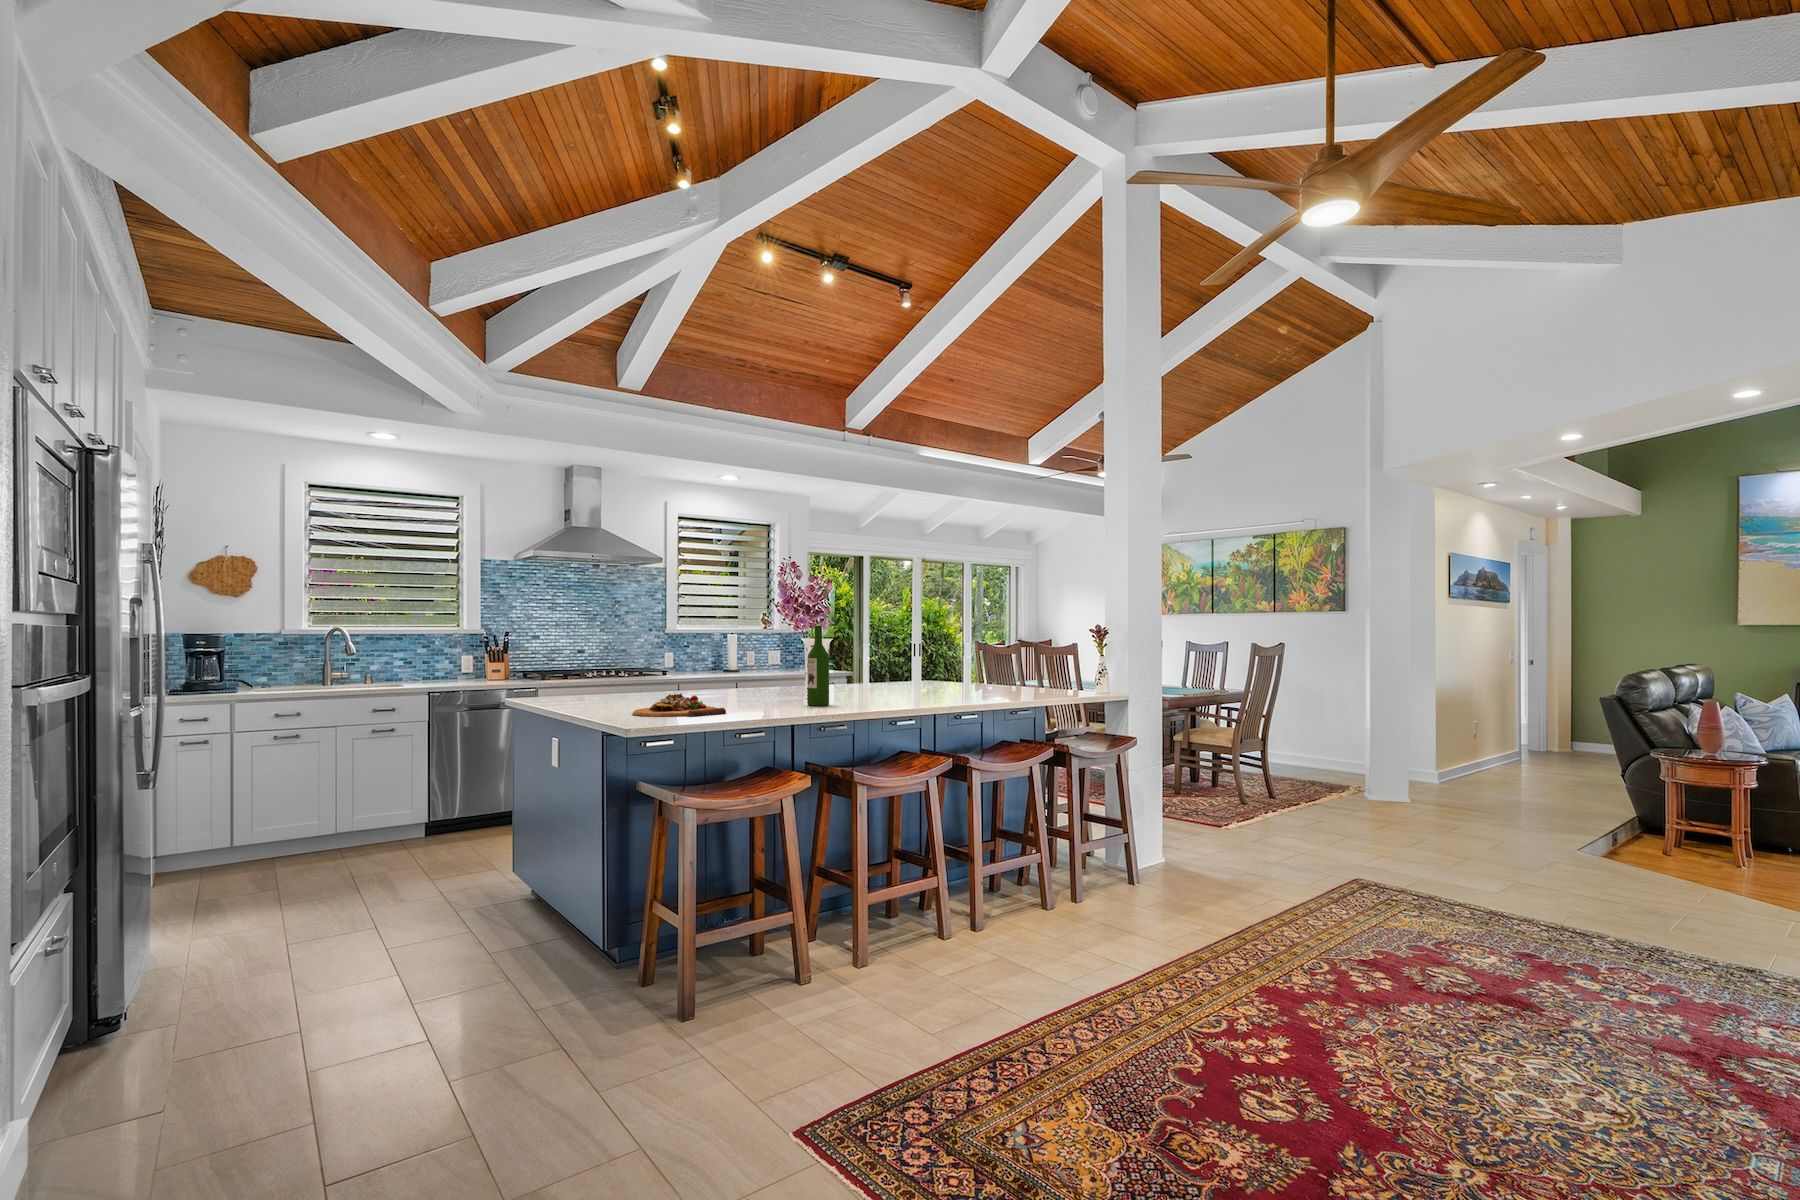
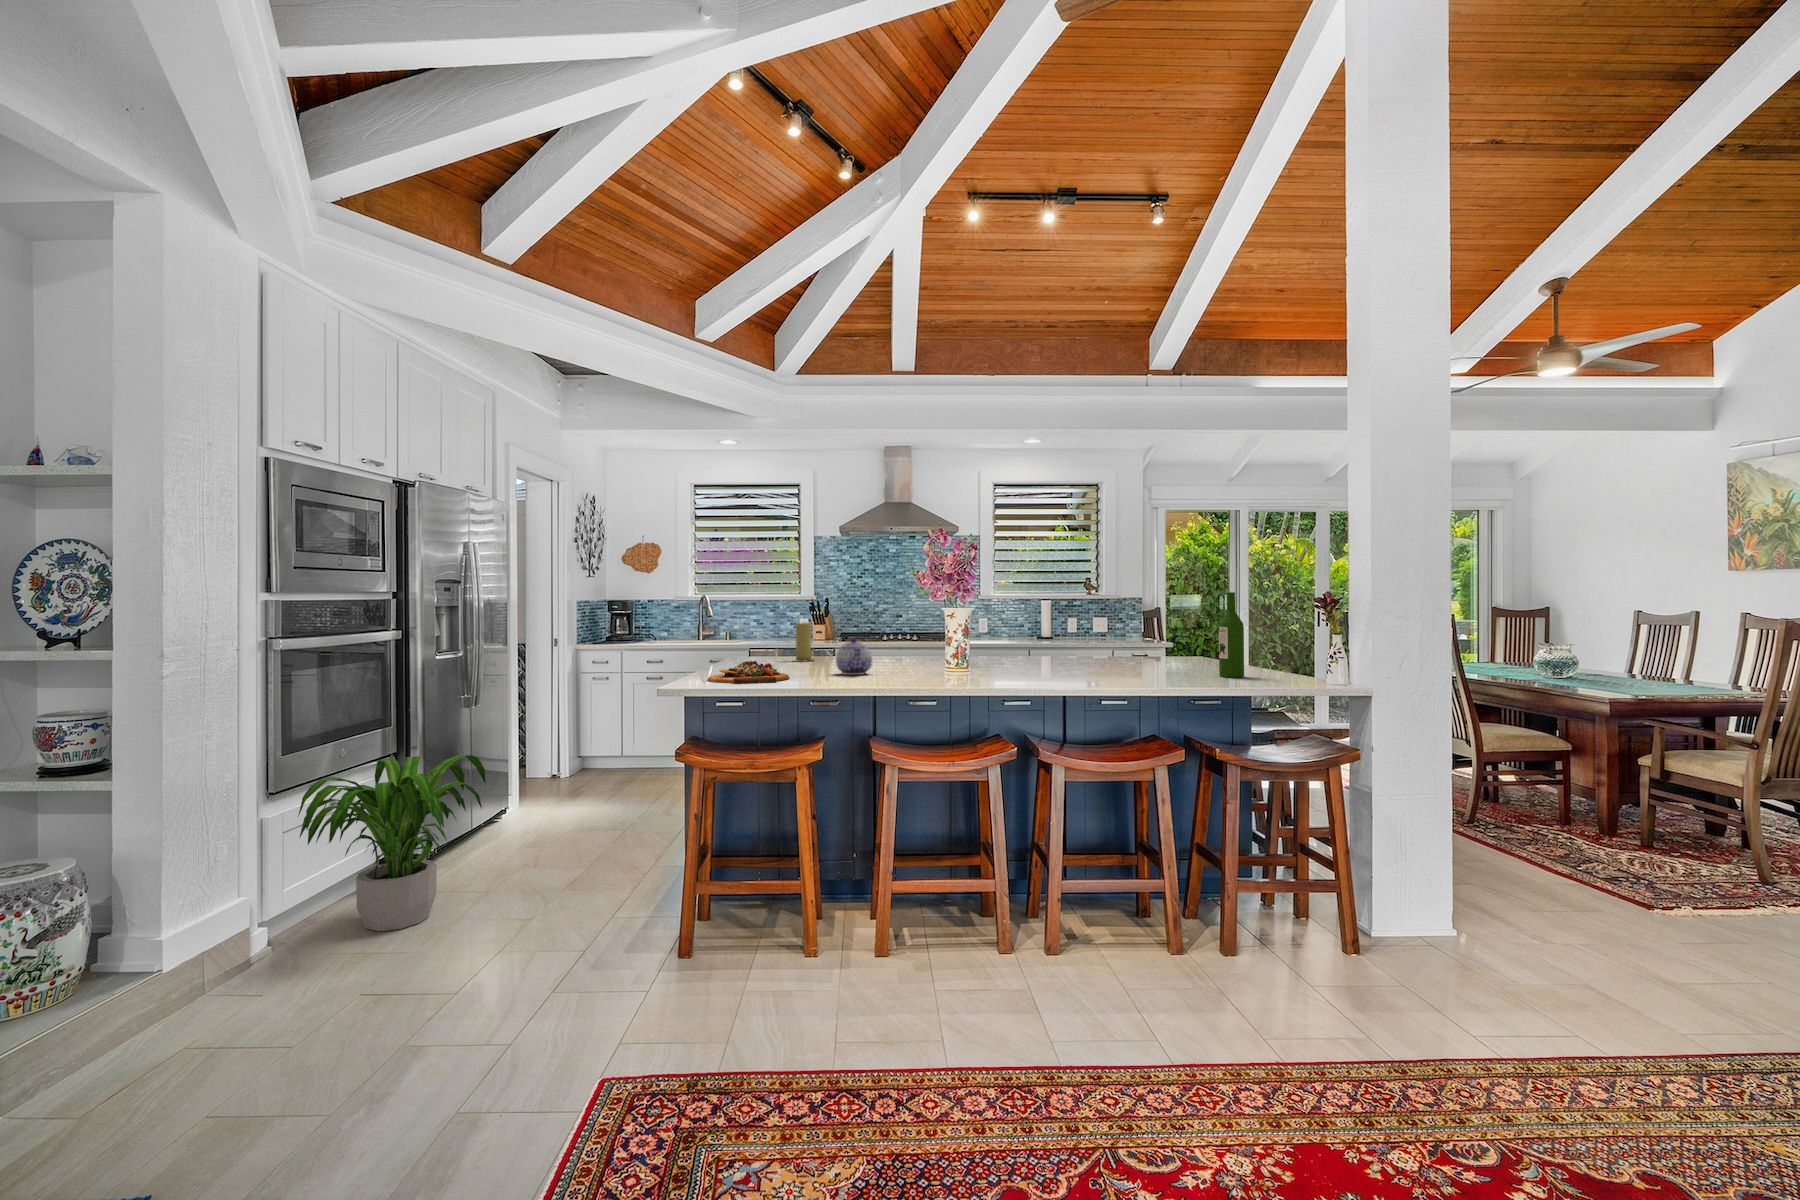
wine bottle: present [807,626,829,706] -> present [1219,592,1244,677]
candle: none [596,656,622,699] -> present [795,623,813,662]
teapot: none [732,669,772,706] -> present [836,638,872,675]
potted plant: none [73,833,345,1097] -> present [298,755,486,931]

